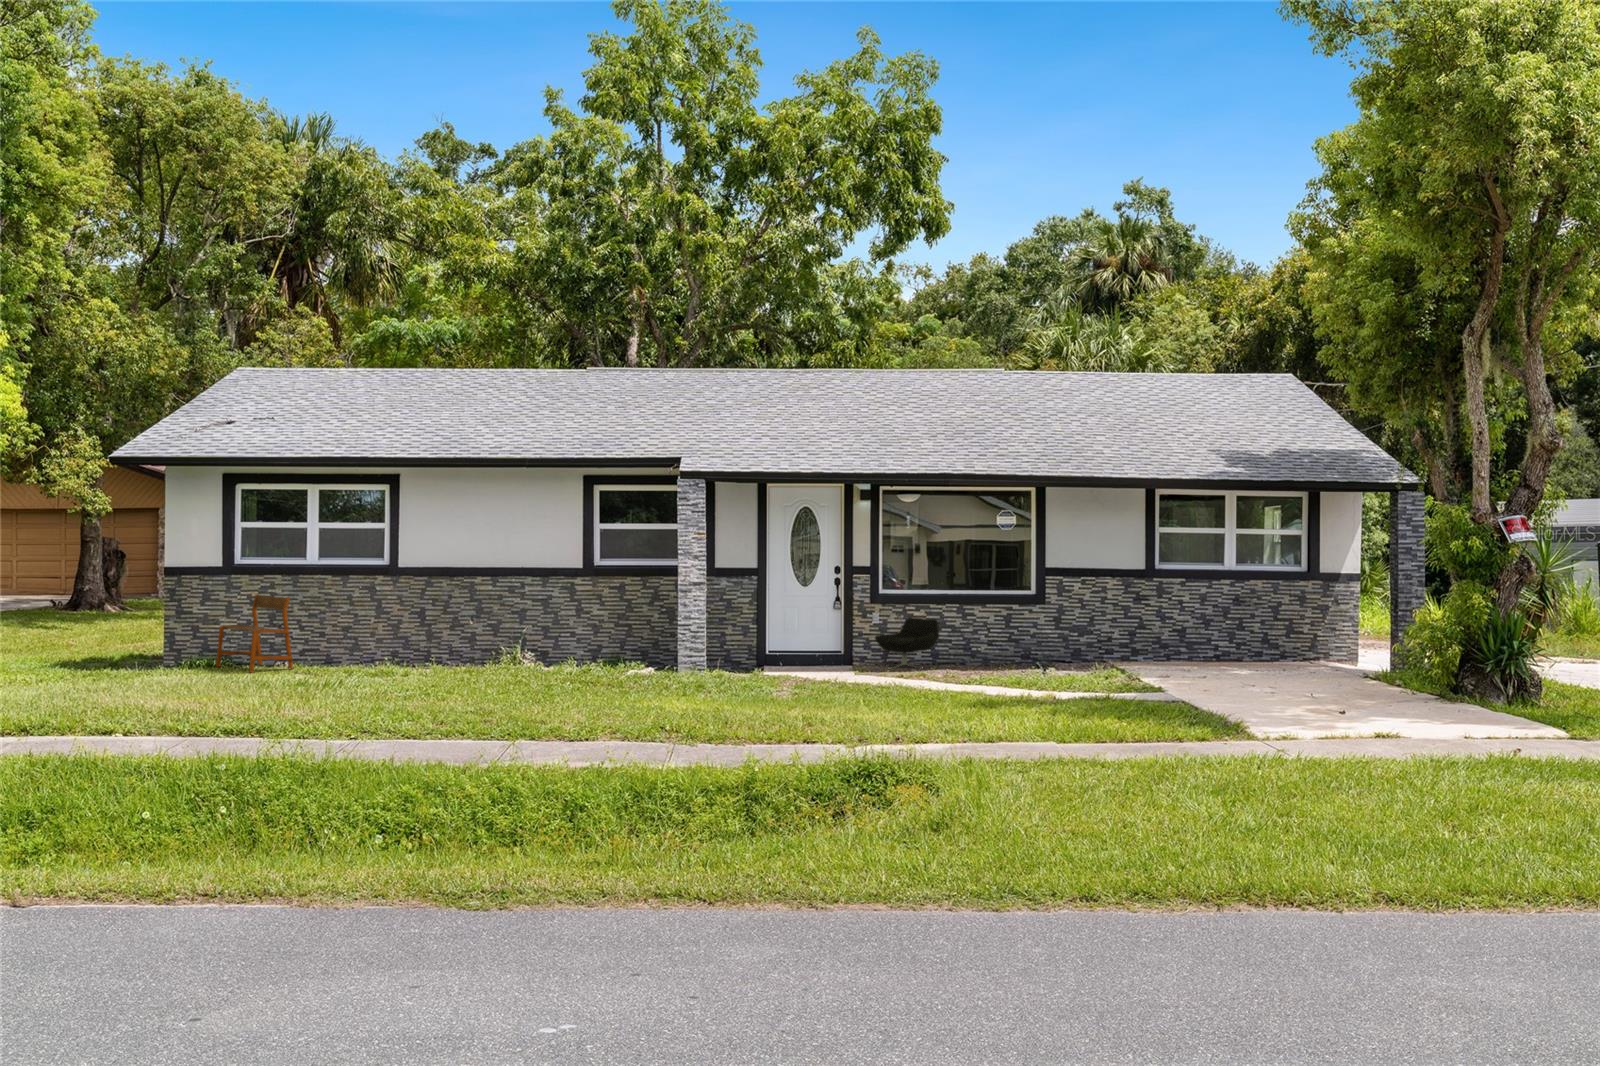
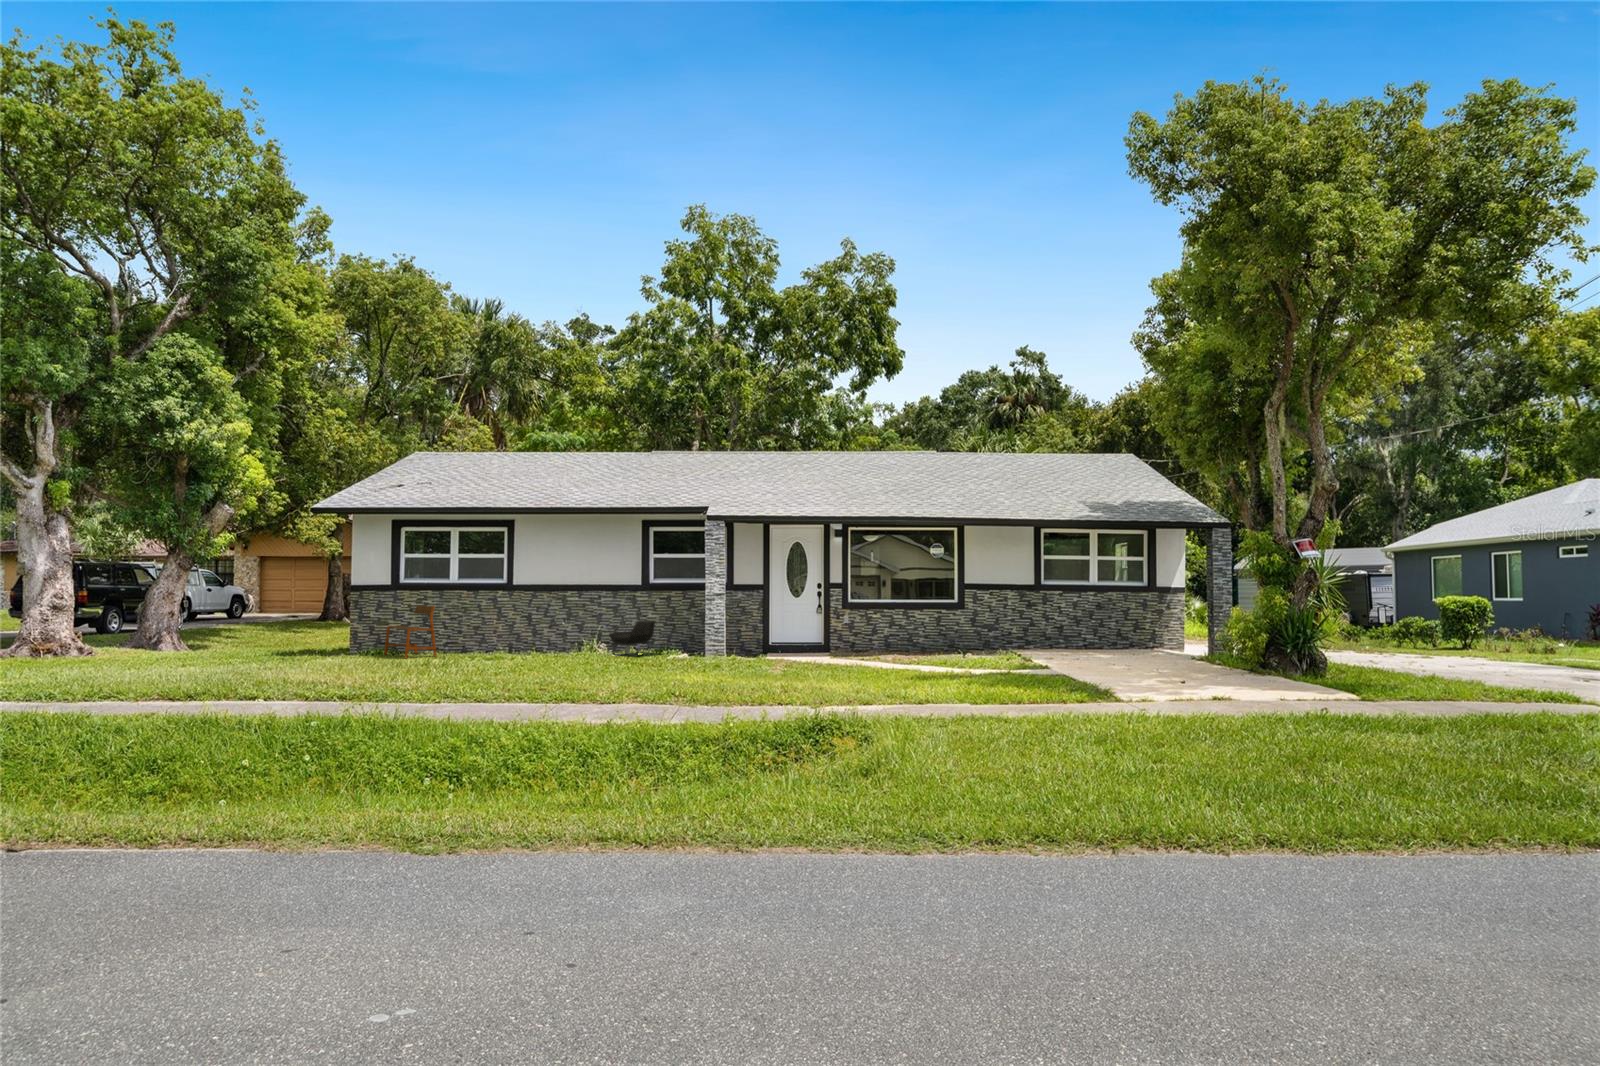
lounge chair: present [875,618,939,666] -> present [609,620,655,655]

